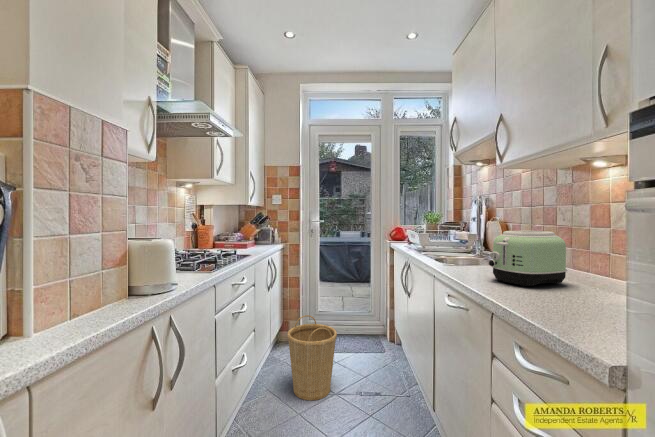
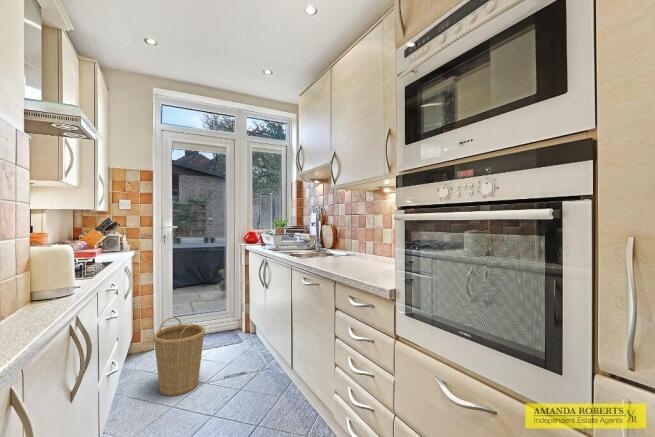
toaster: present [489,231,567,286] -> none [330,231,372,266]

